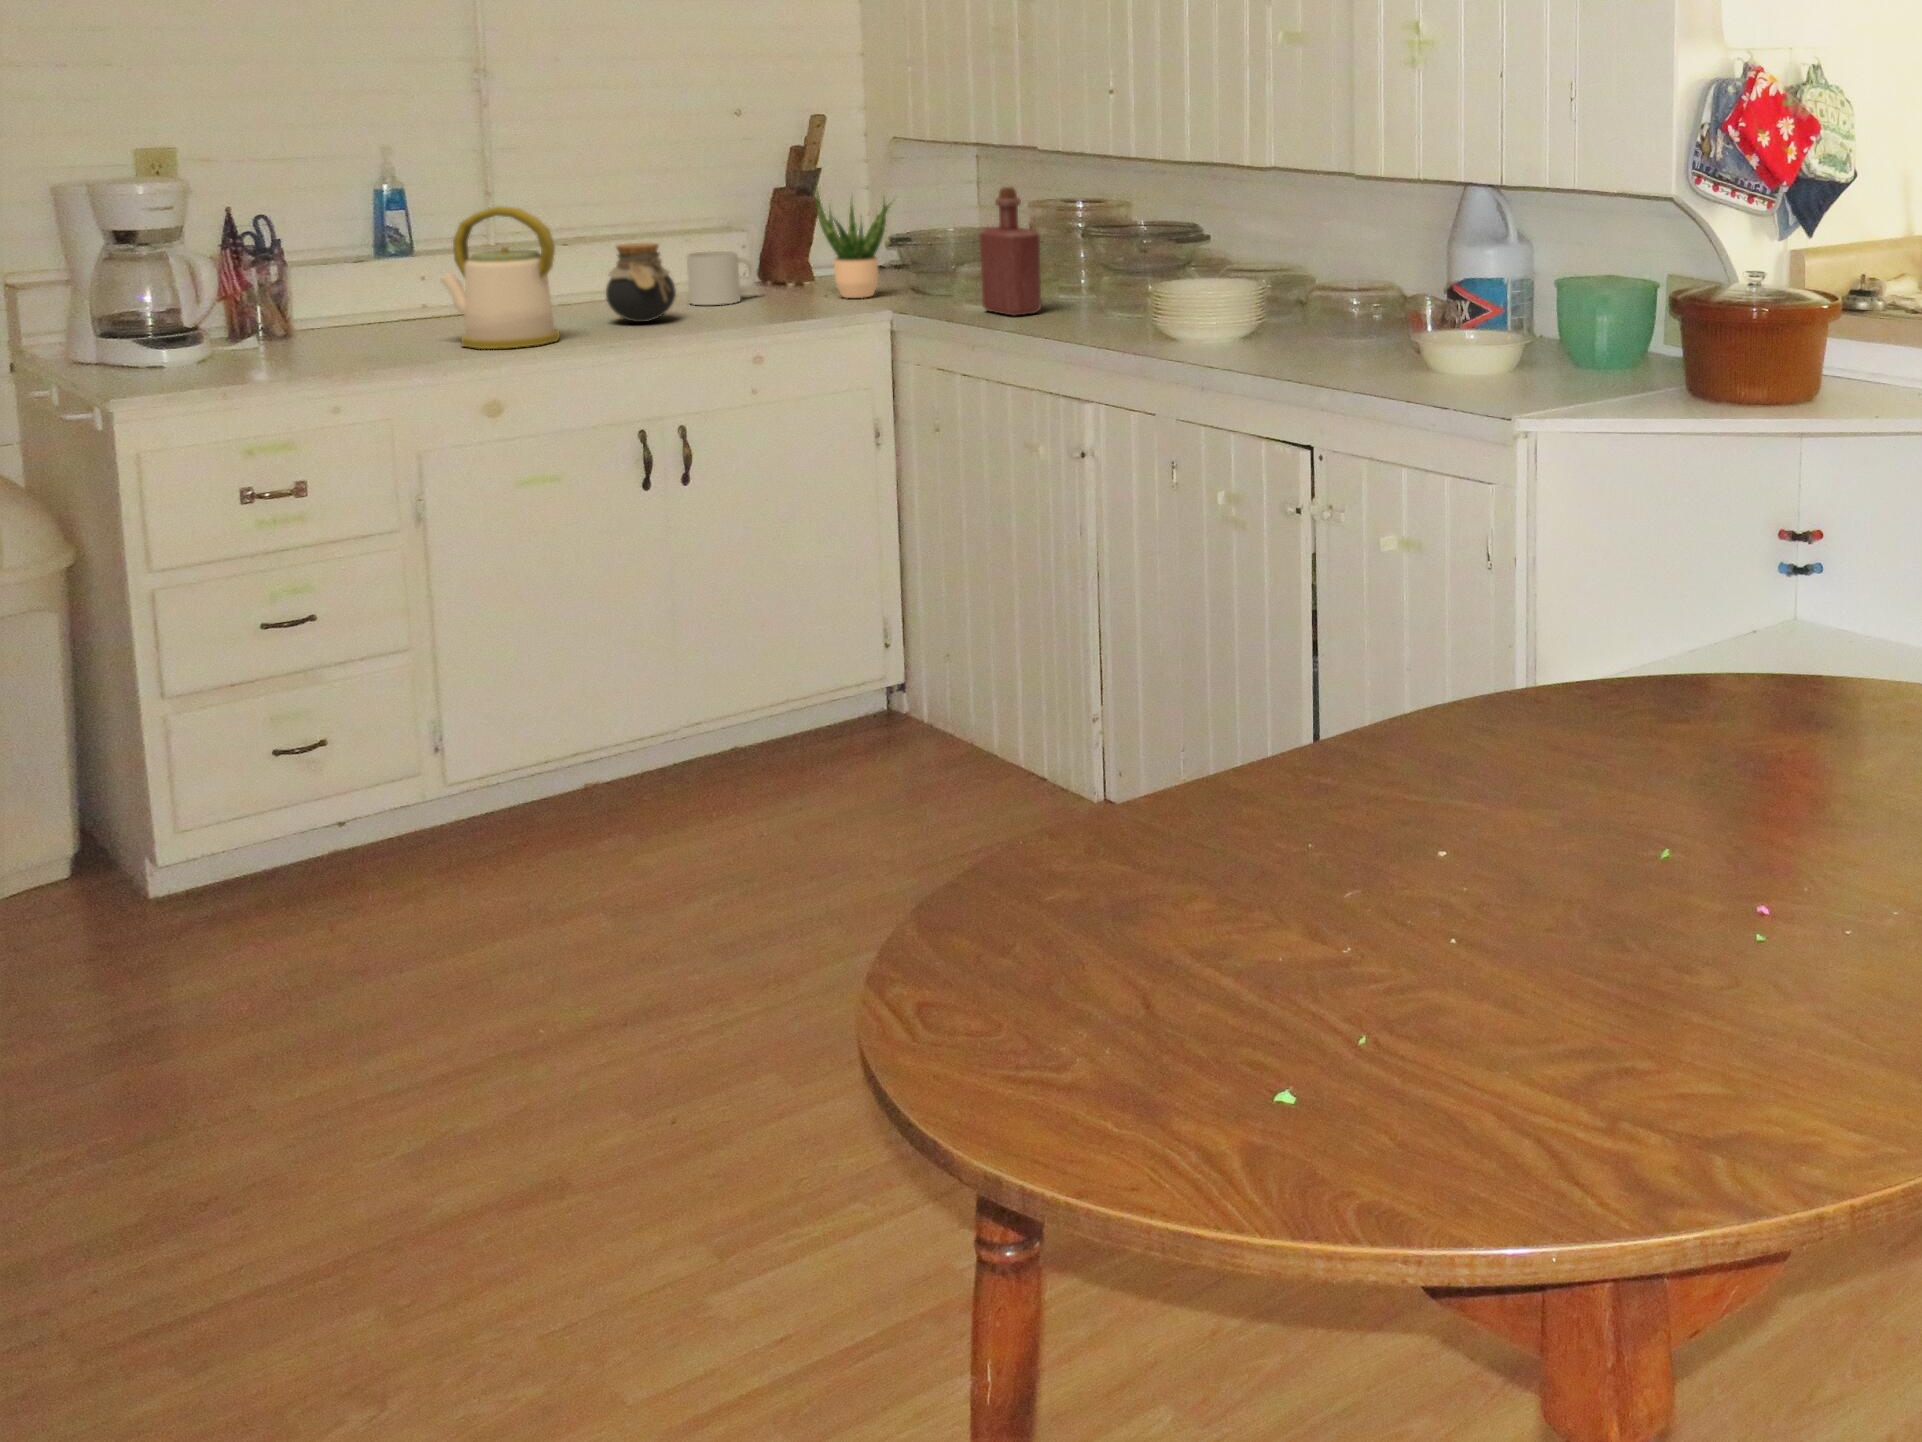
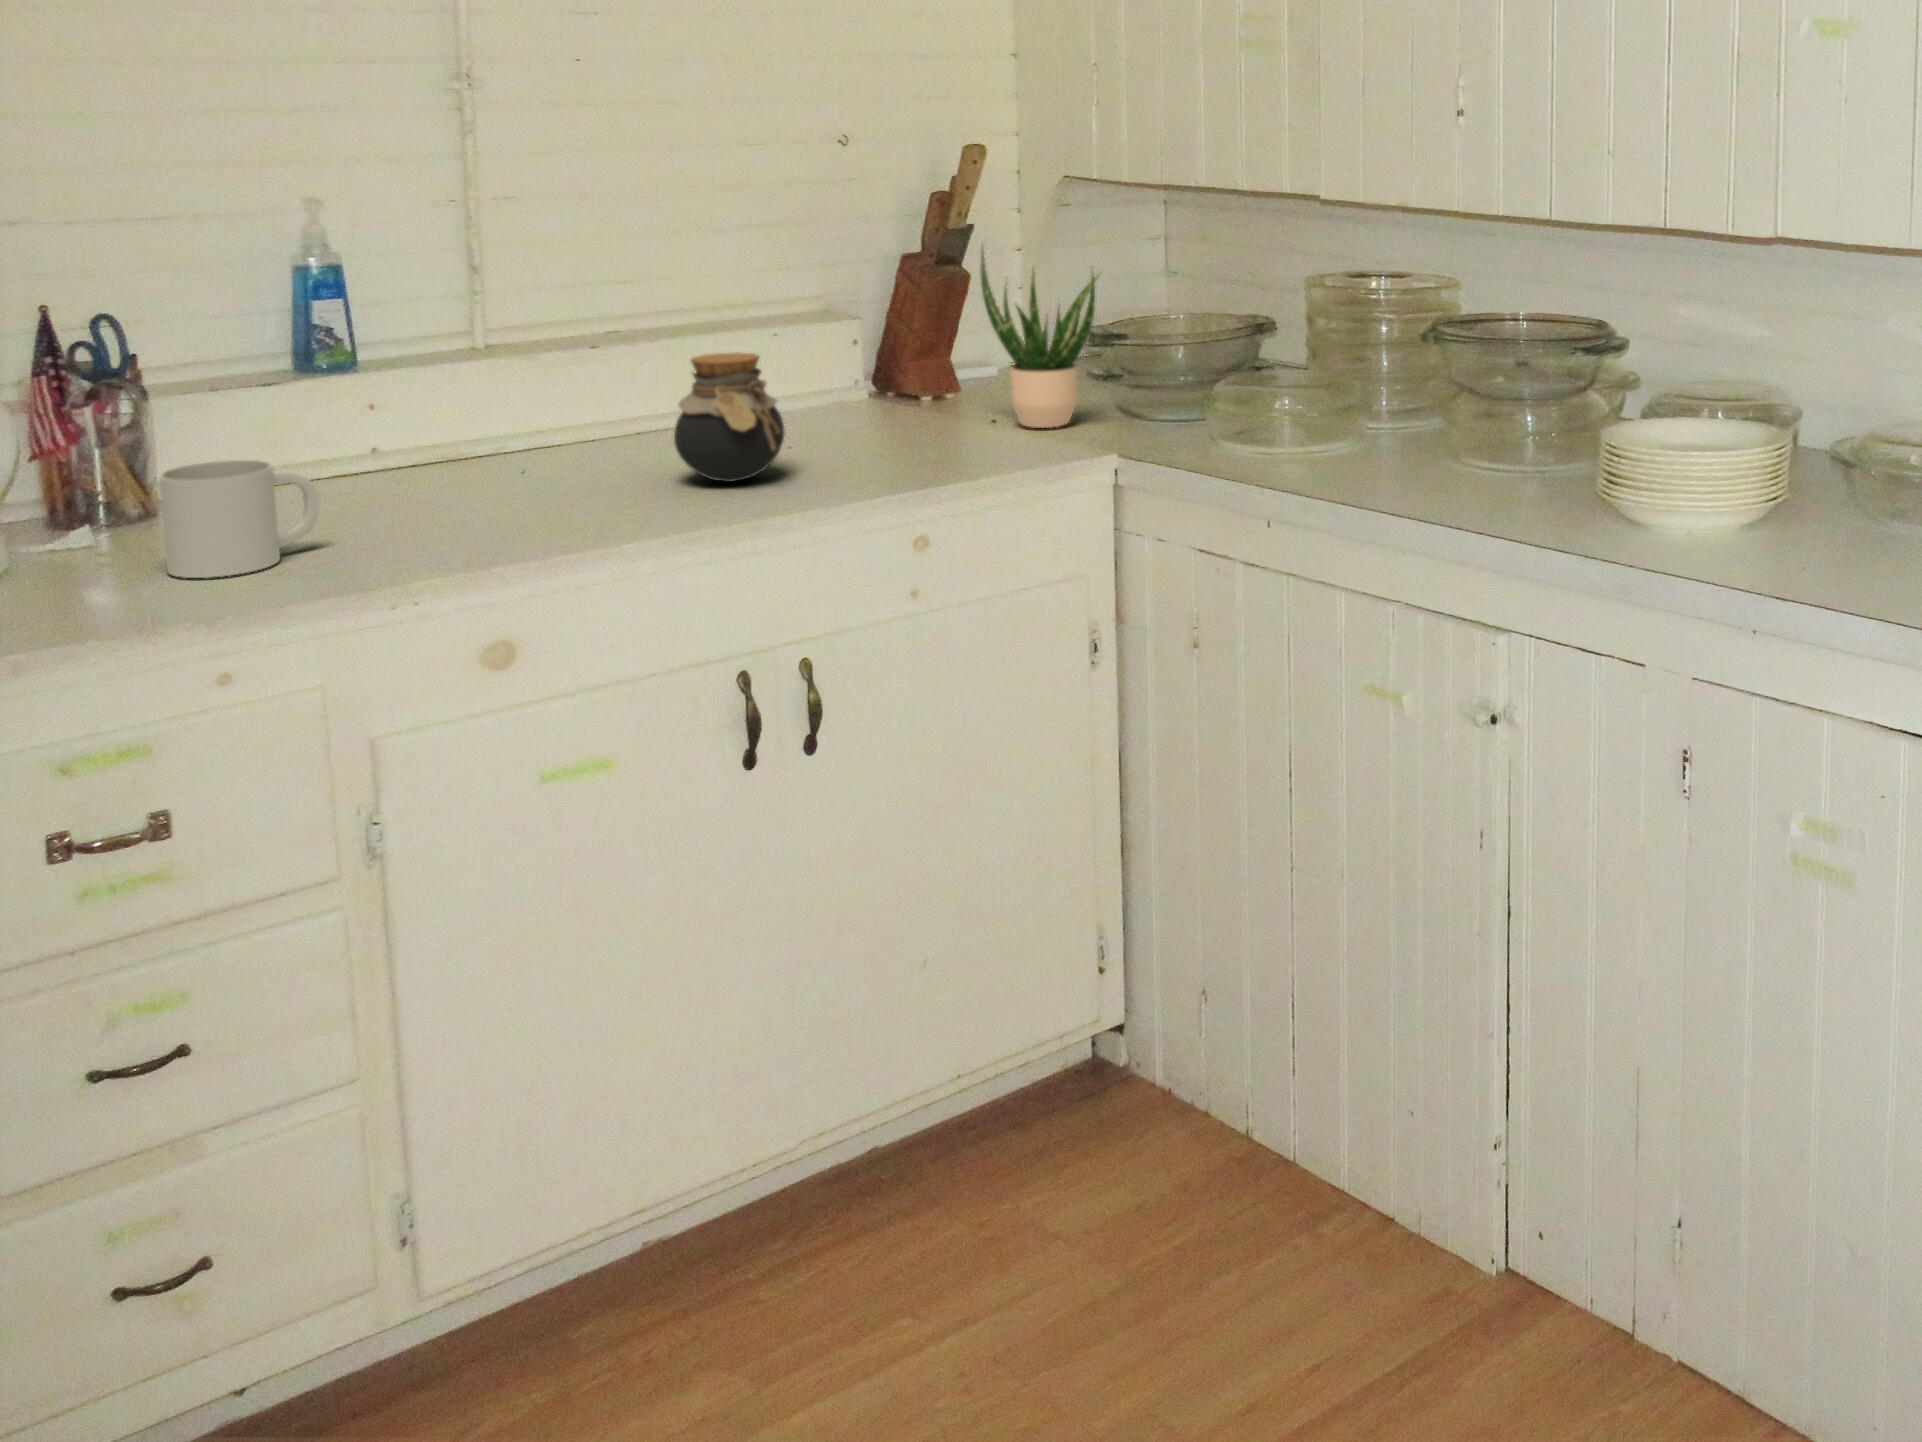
bottle: present [980,187,1042,316] -> none [1260,263,1357,466]
kettle: present [441,206,560,349] -> none [408,303,607,547]
mug: present [687,251,756,305] -> present [159,460,319,578]

